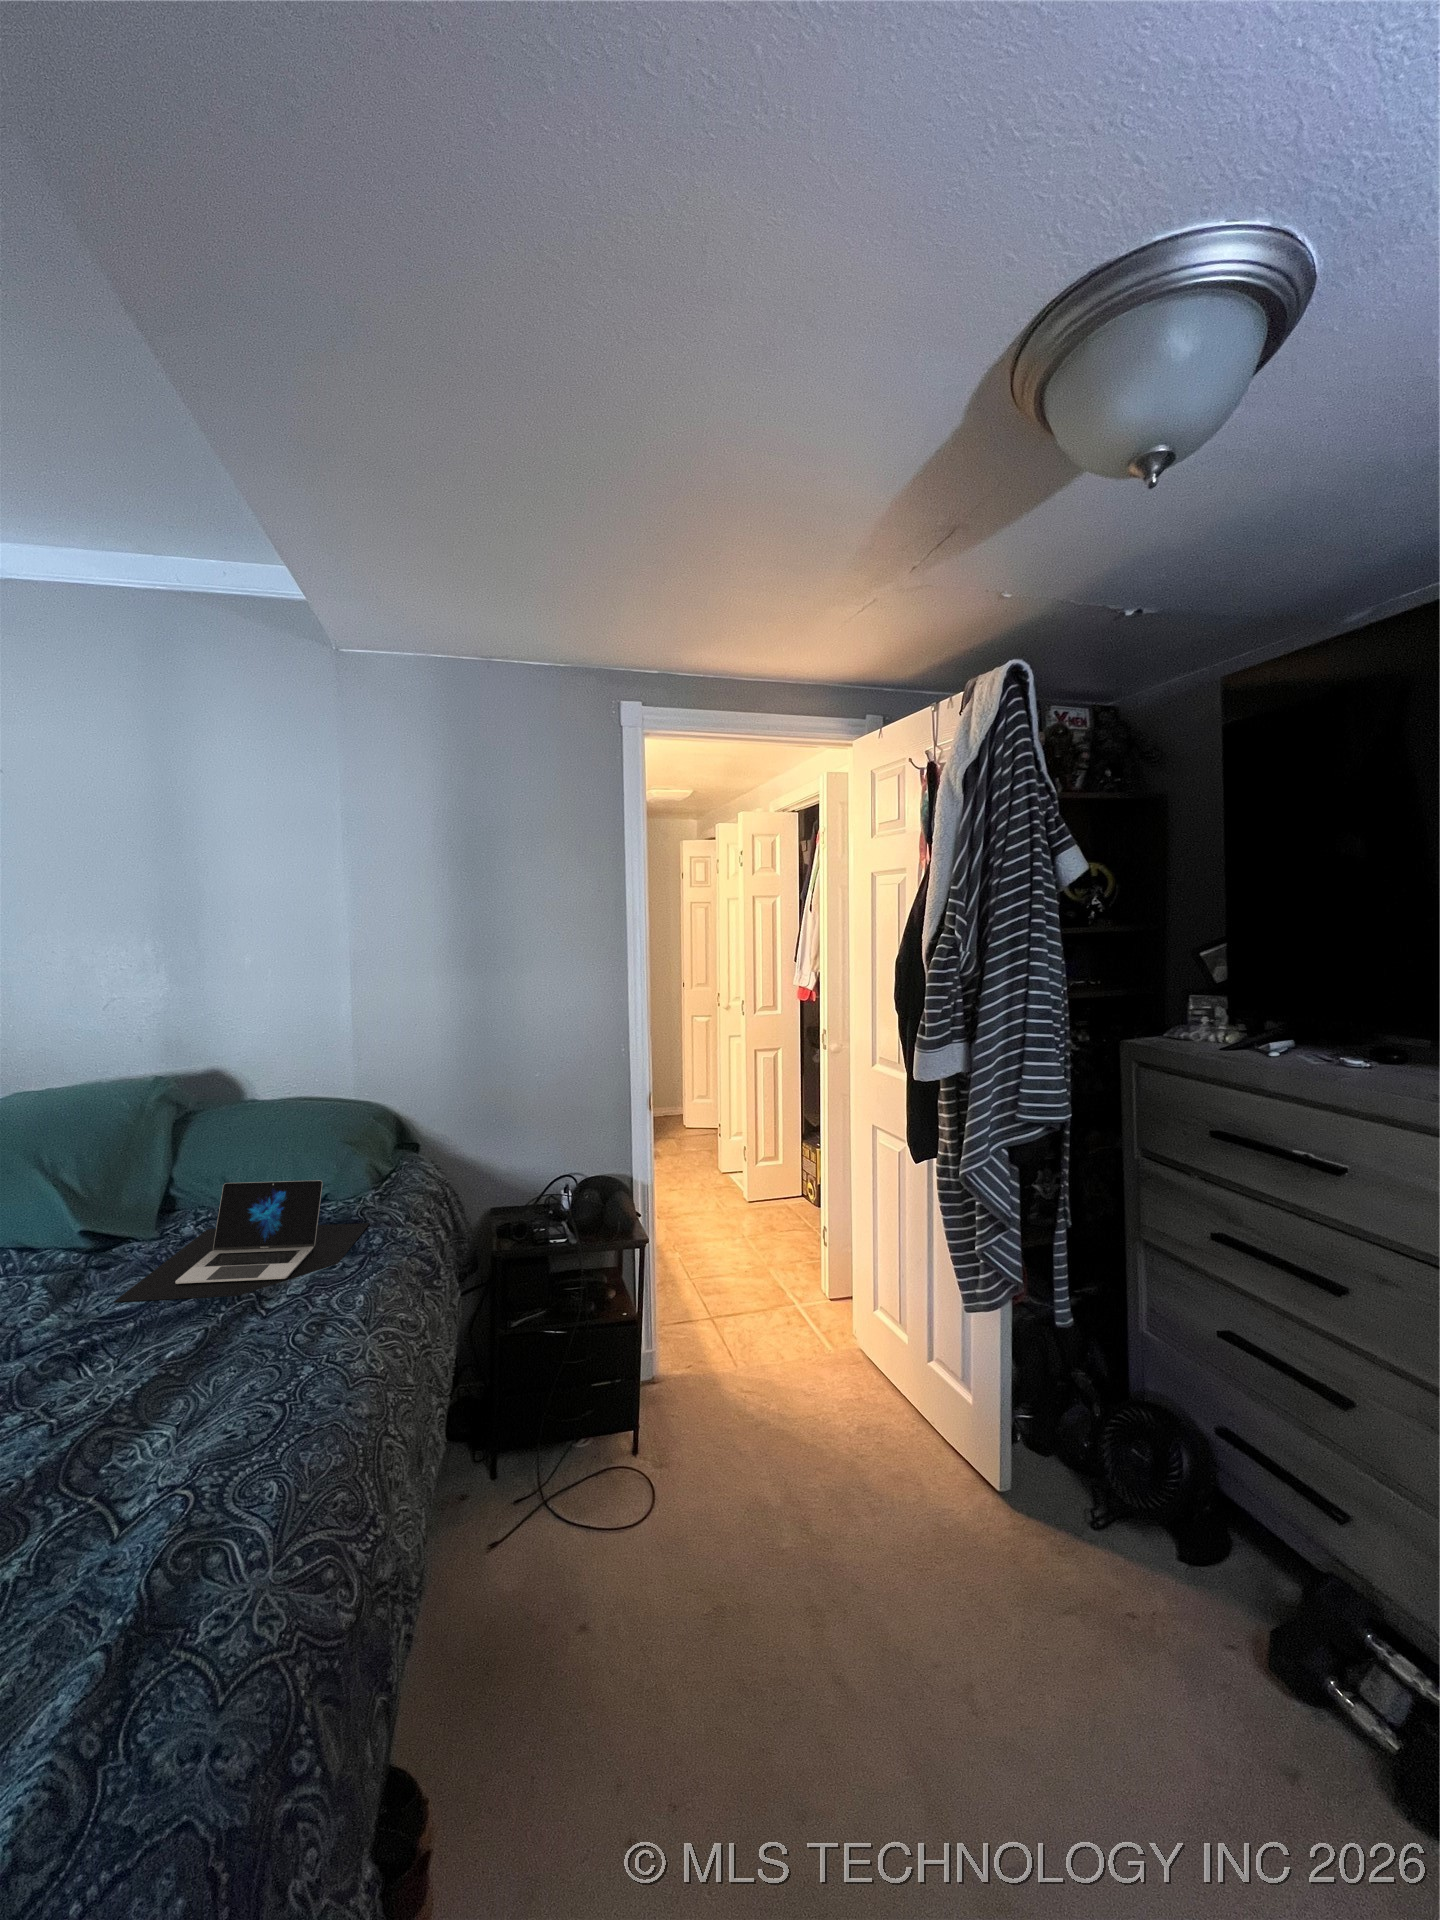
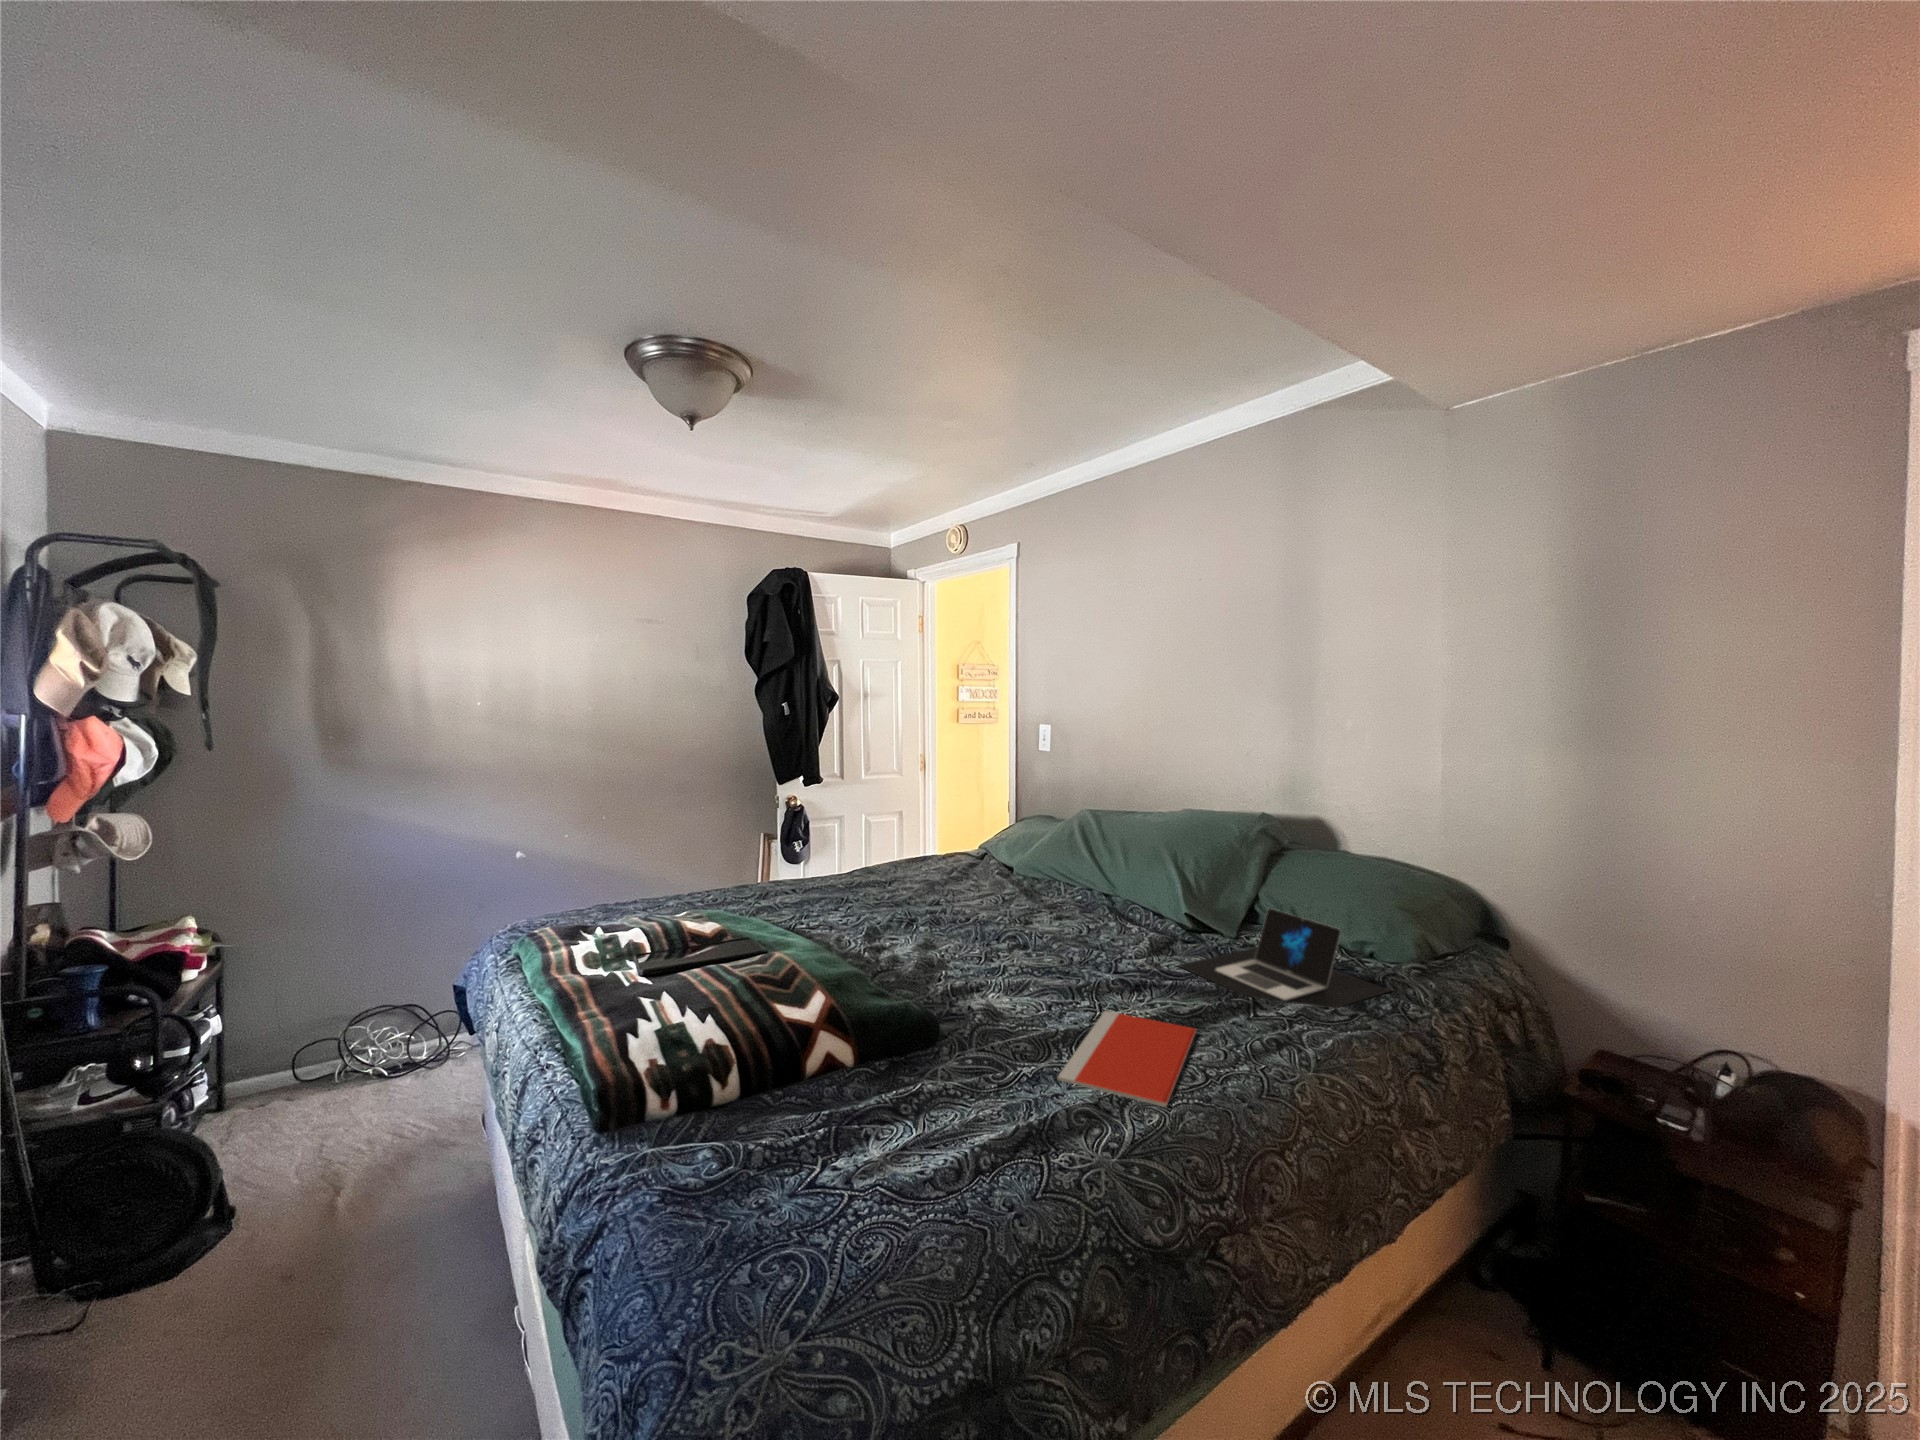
notebook: none [68,1361,271,1549] -> present [1057,1011,1197,1107]

